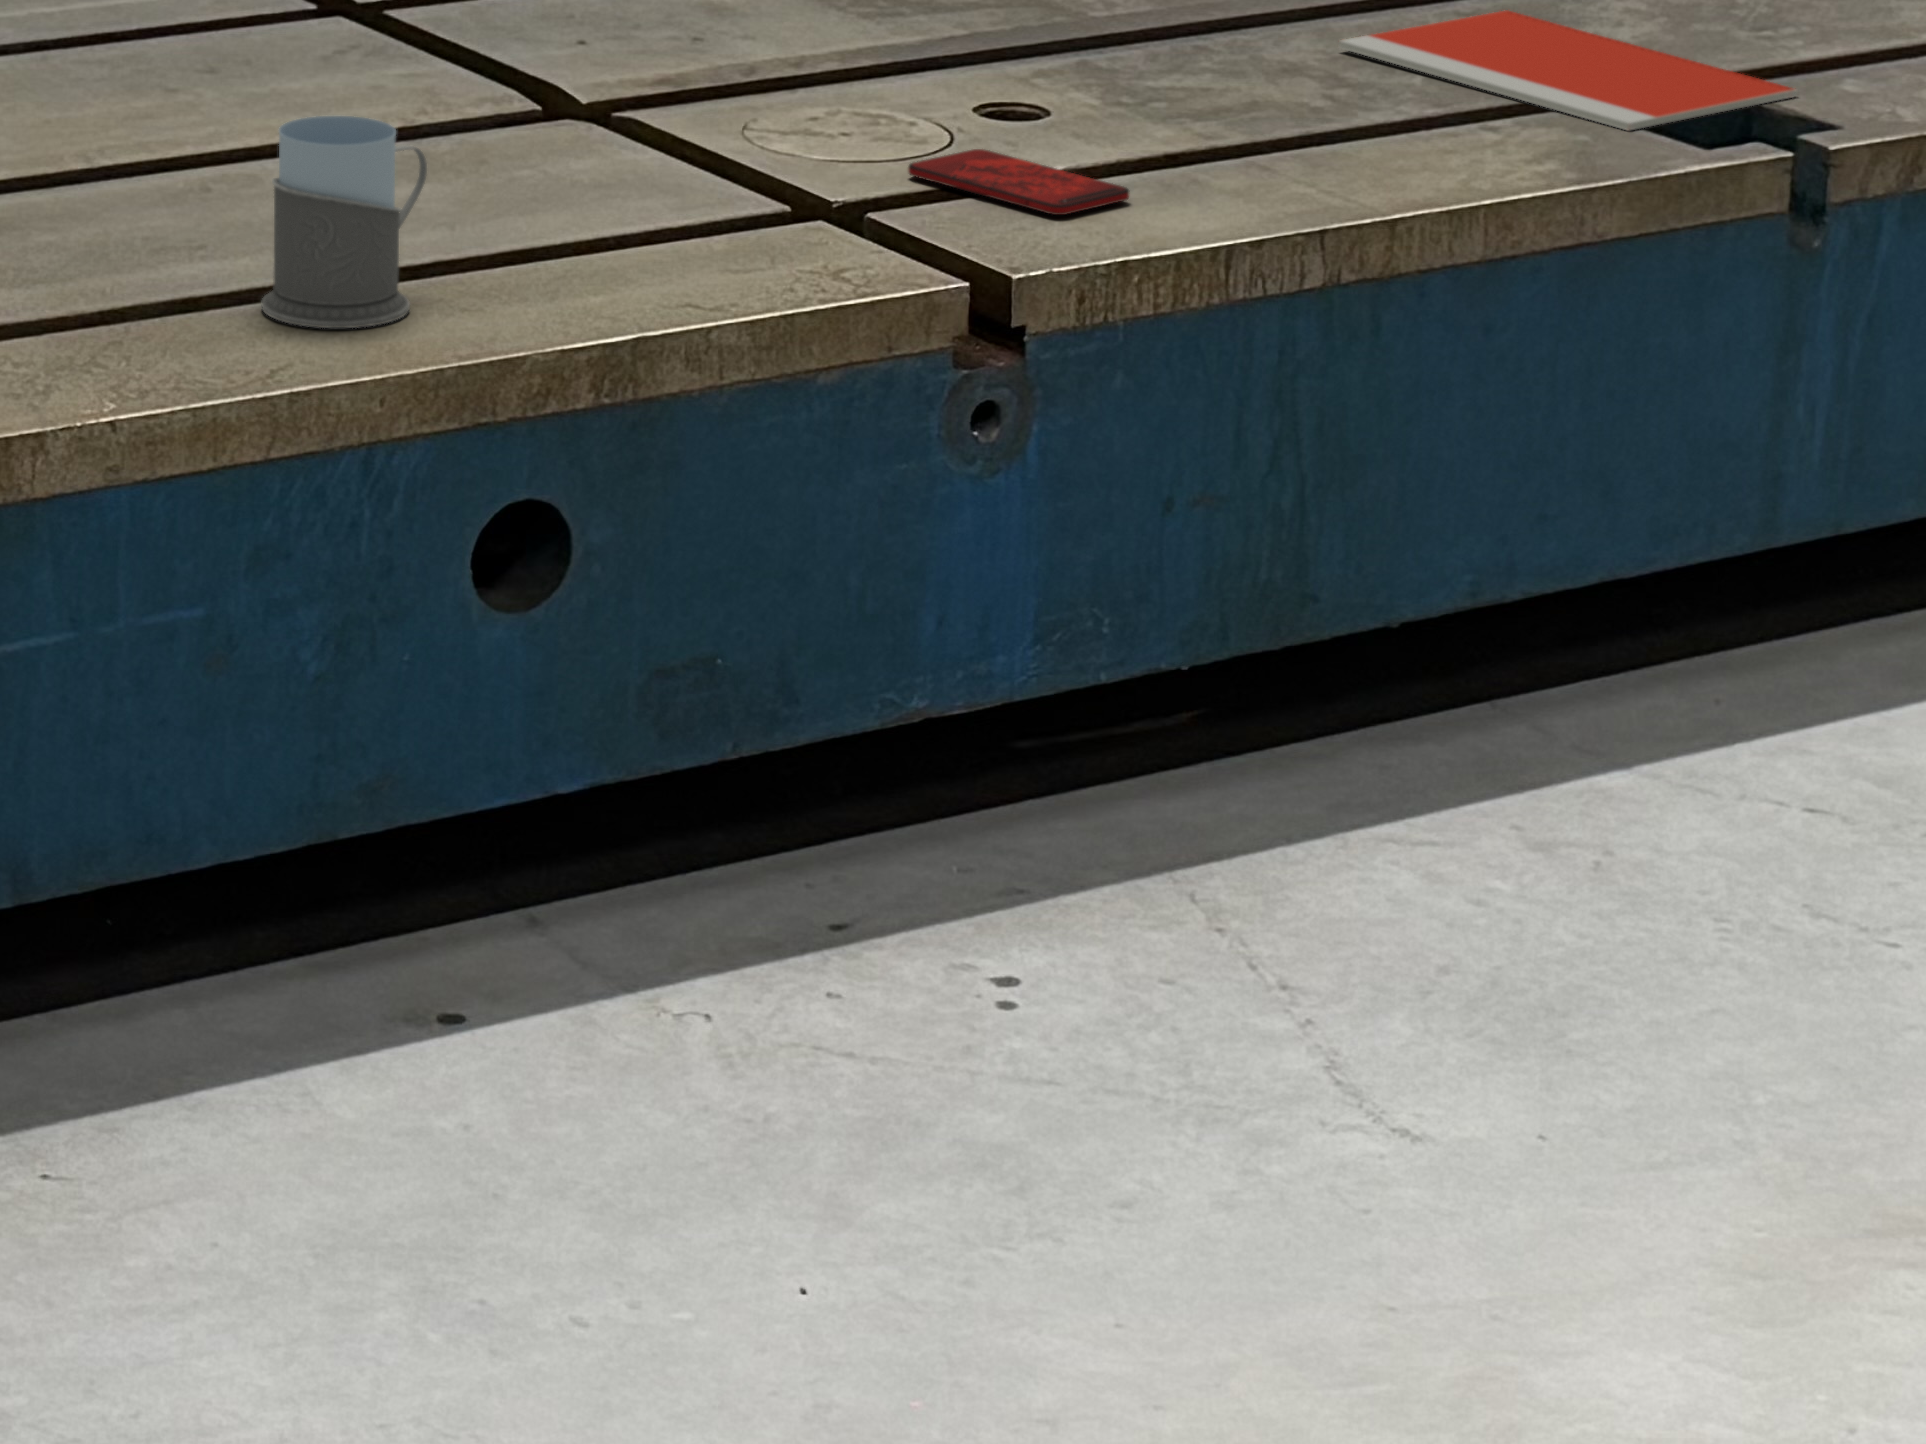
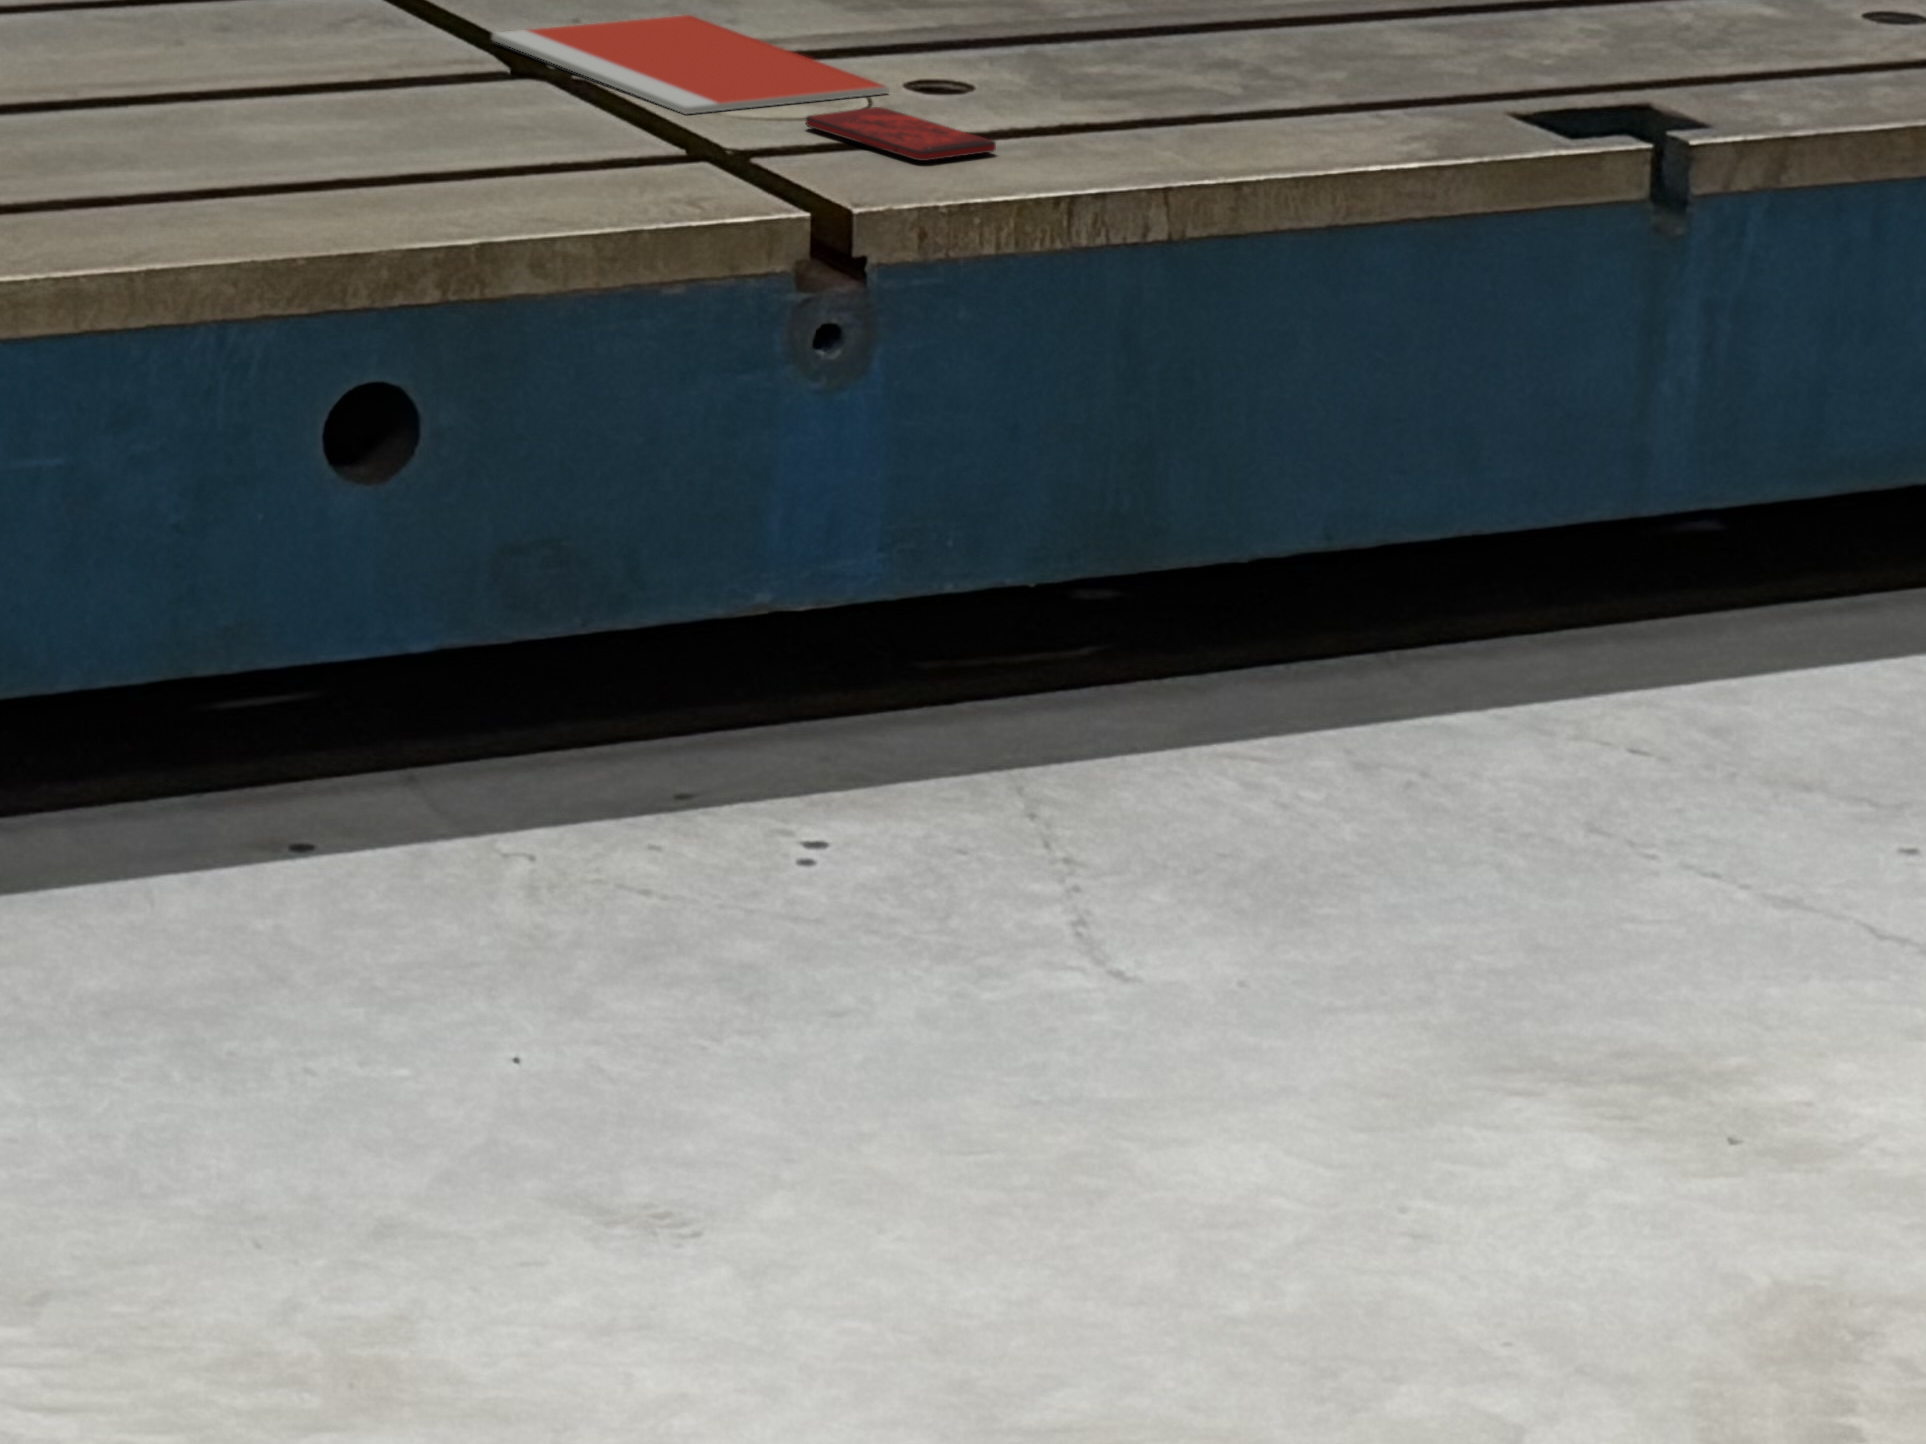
notebook: present [1338,10,1798,131] -> present [492,15,889,114]
mug: present [262,116,427,328] -> none [153,33,311,219]

